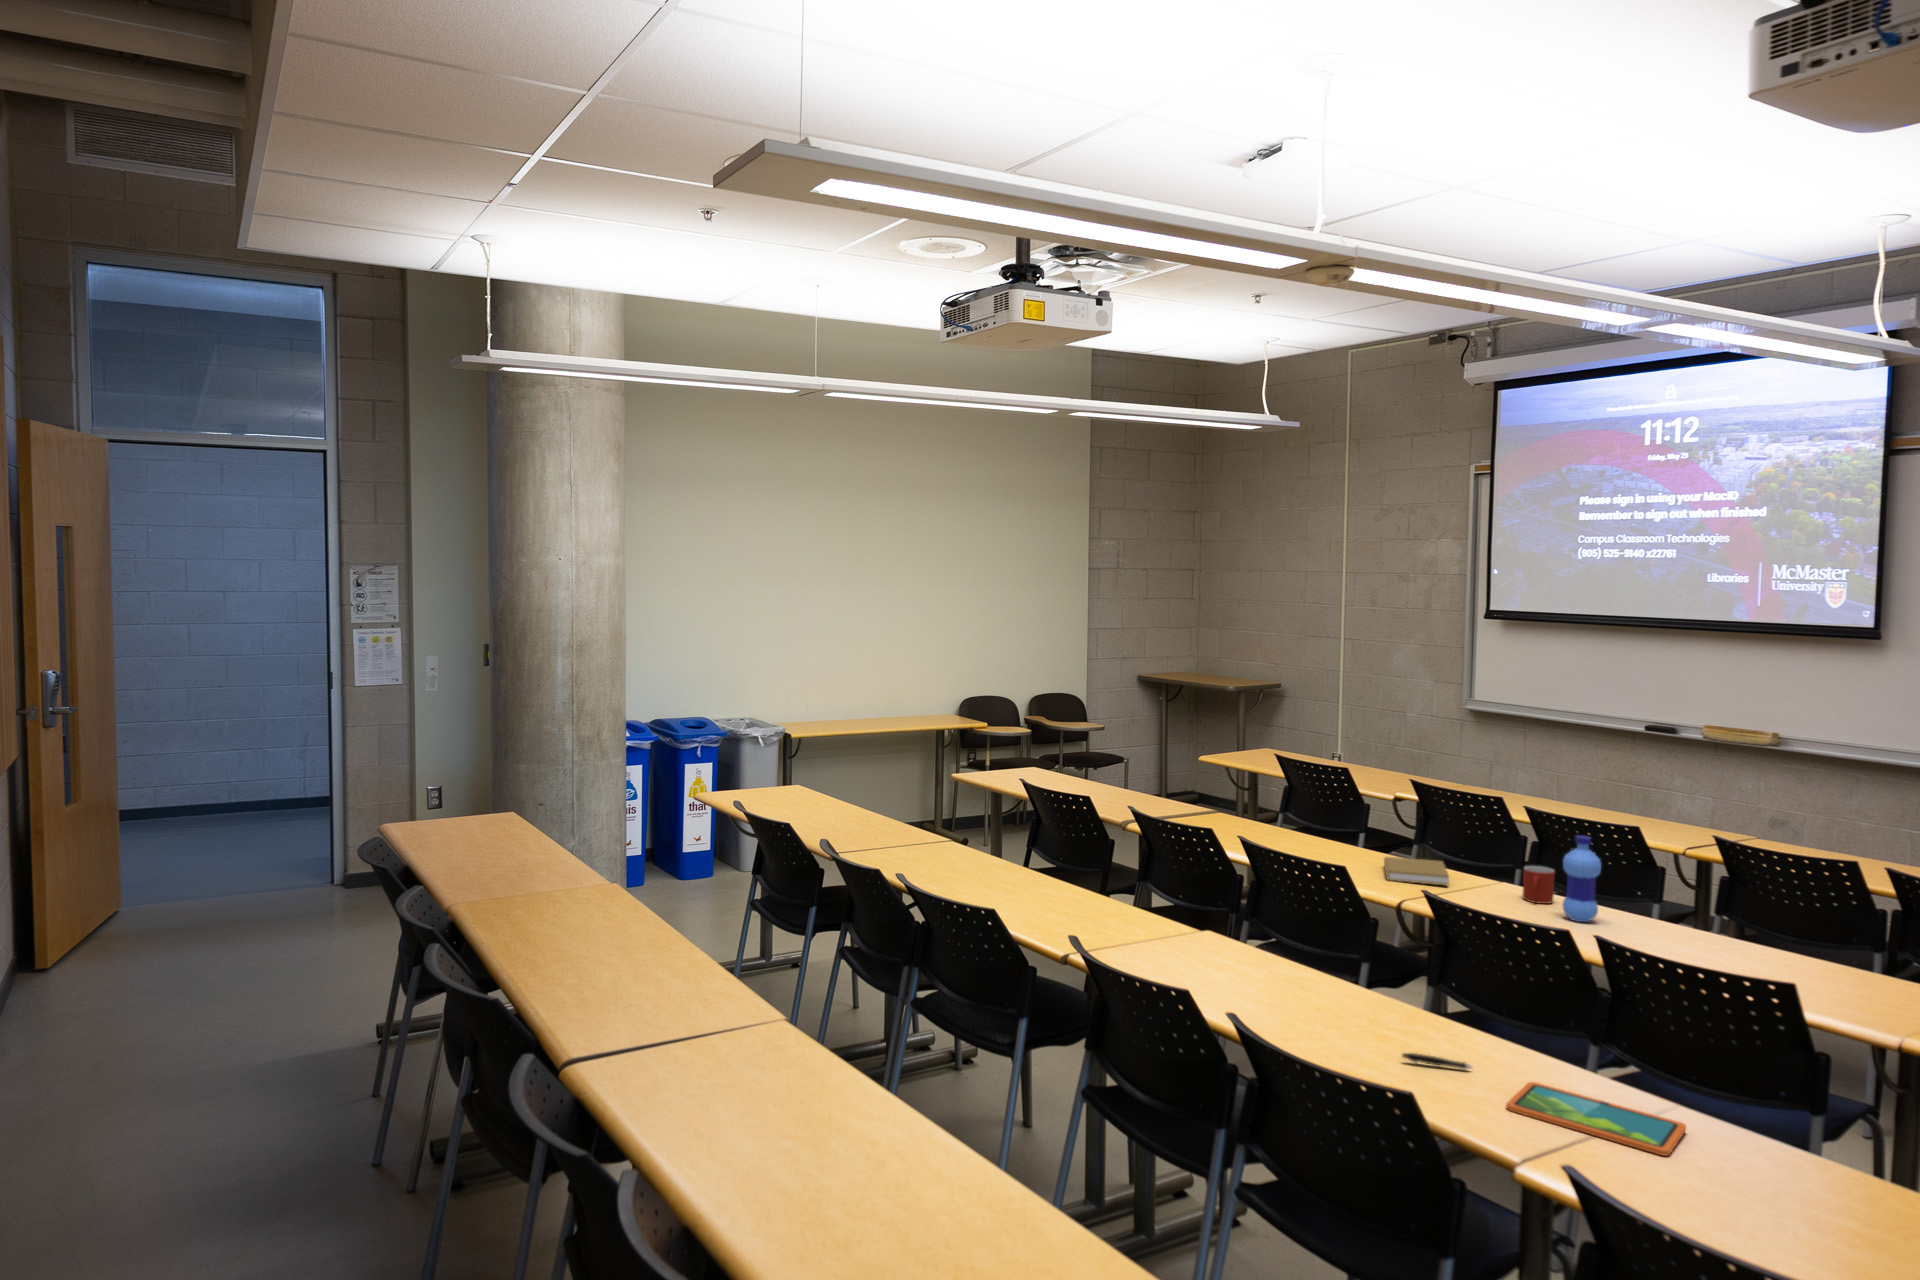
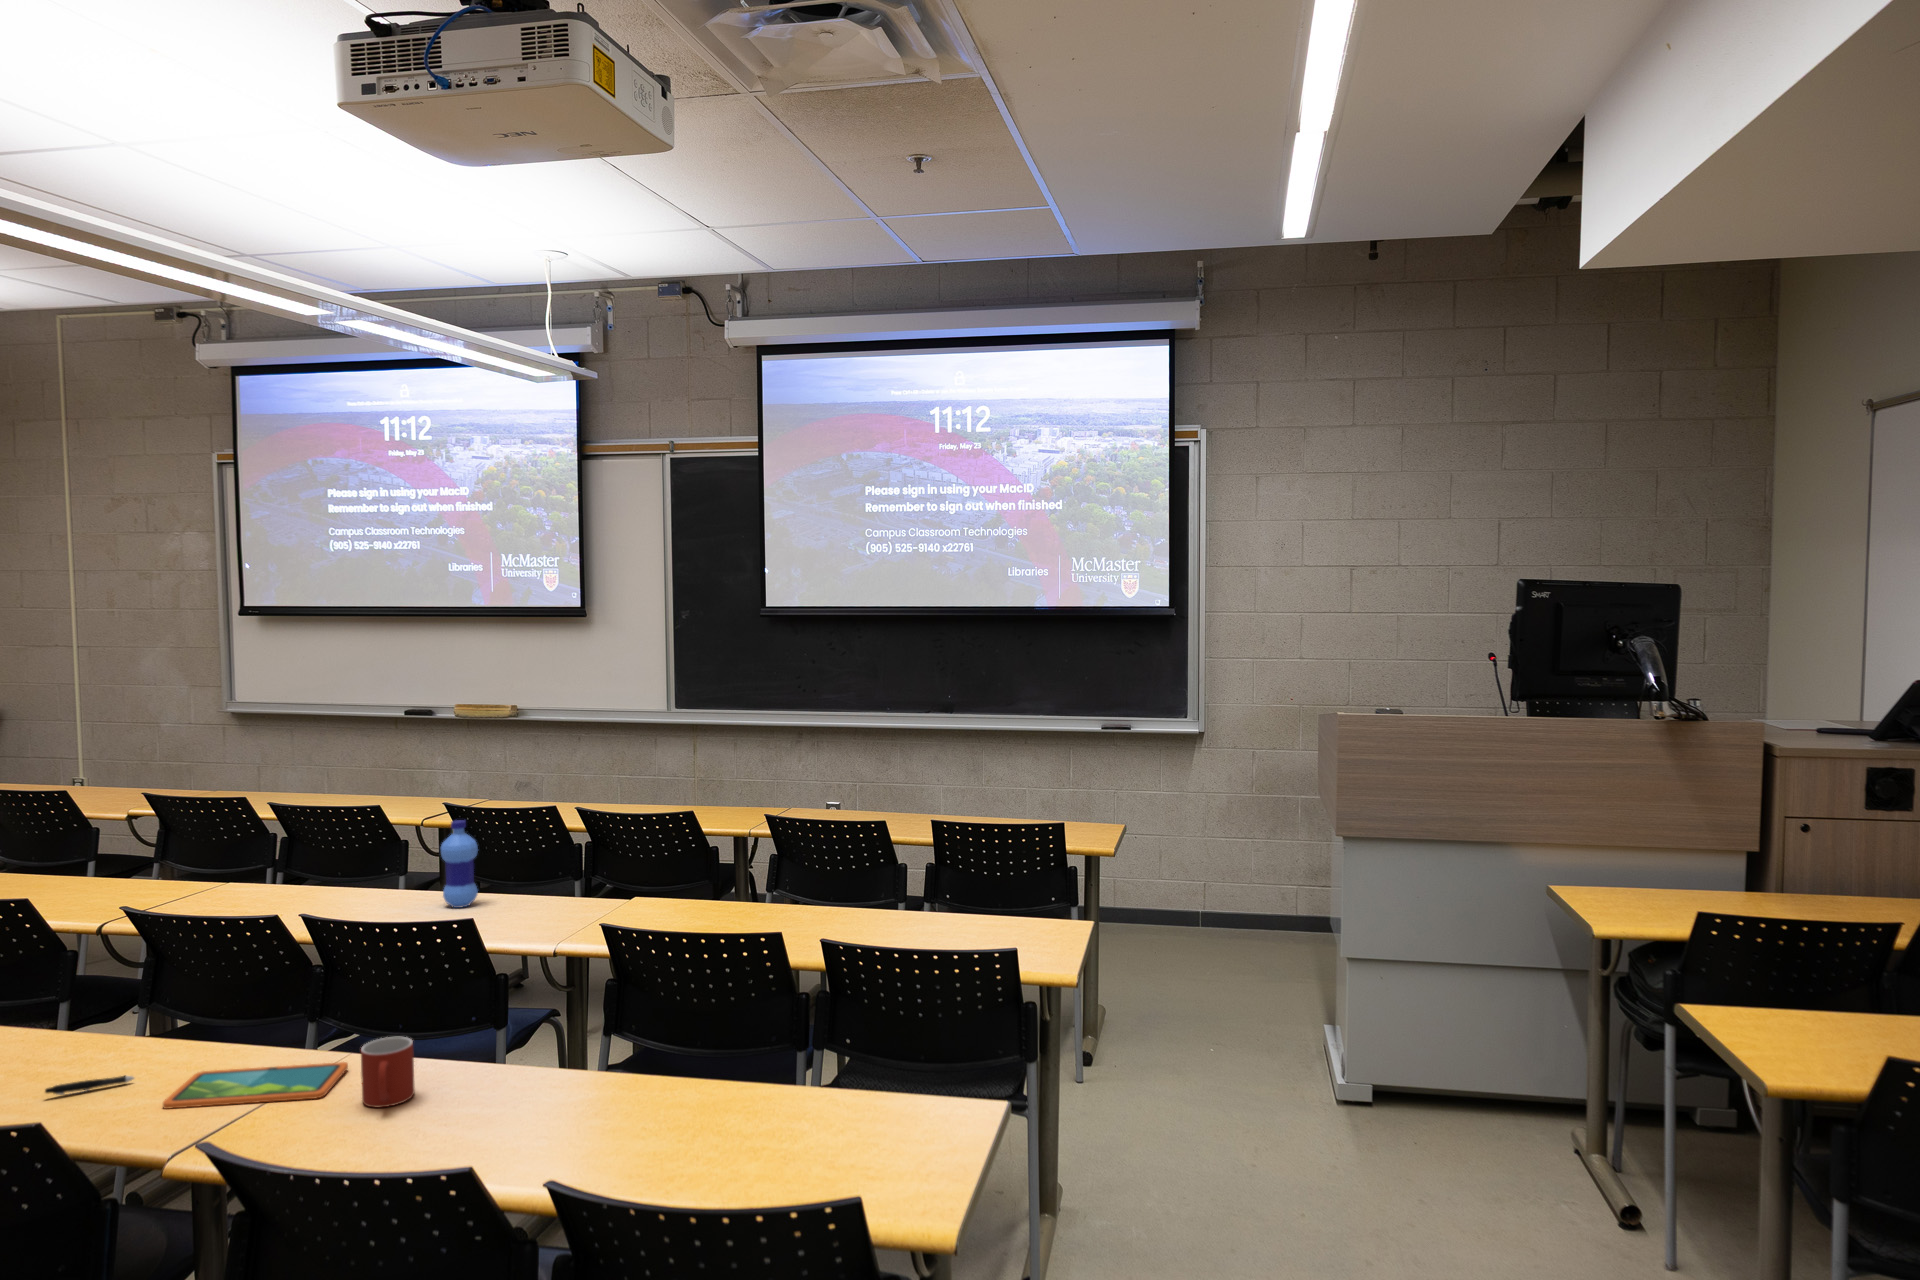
water bottle: present [1563,835,1601,922] -> present [441,820,478,908]
book: present [1384,857,1449,885] -> none [85,874,164,908]
mug: present [1523,866,1554,904] -> present [361,1037,415,1107]

